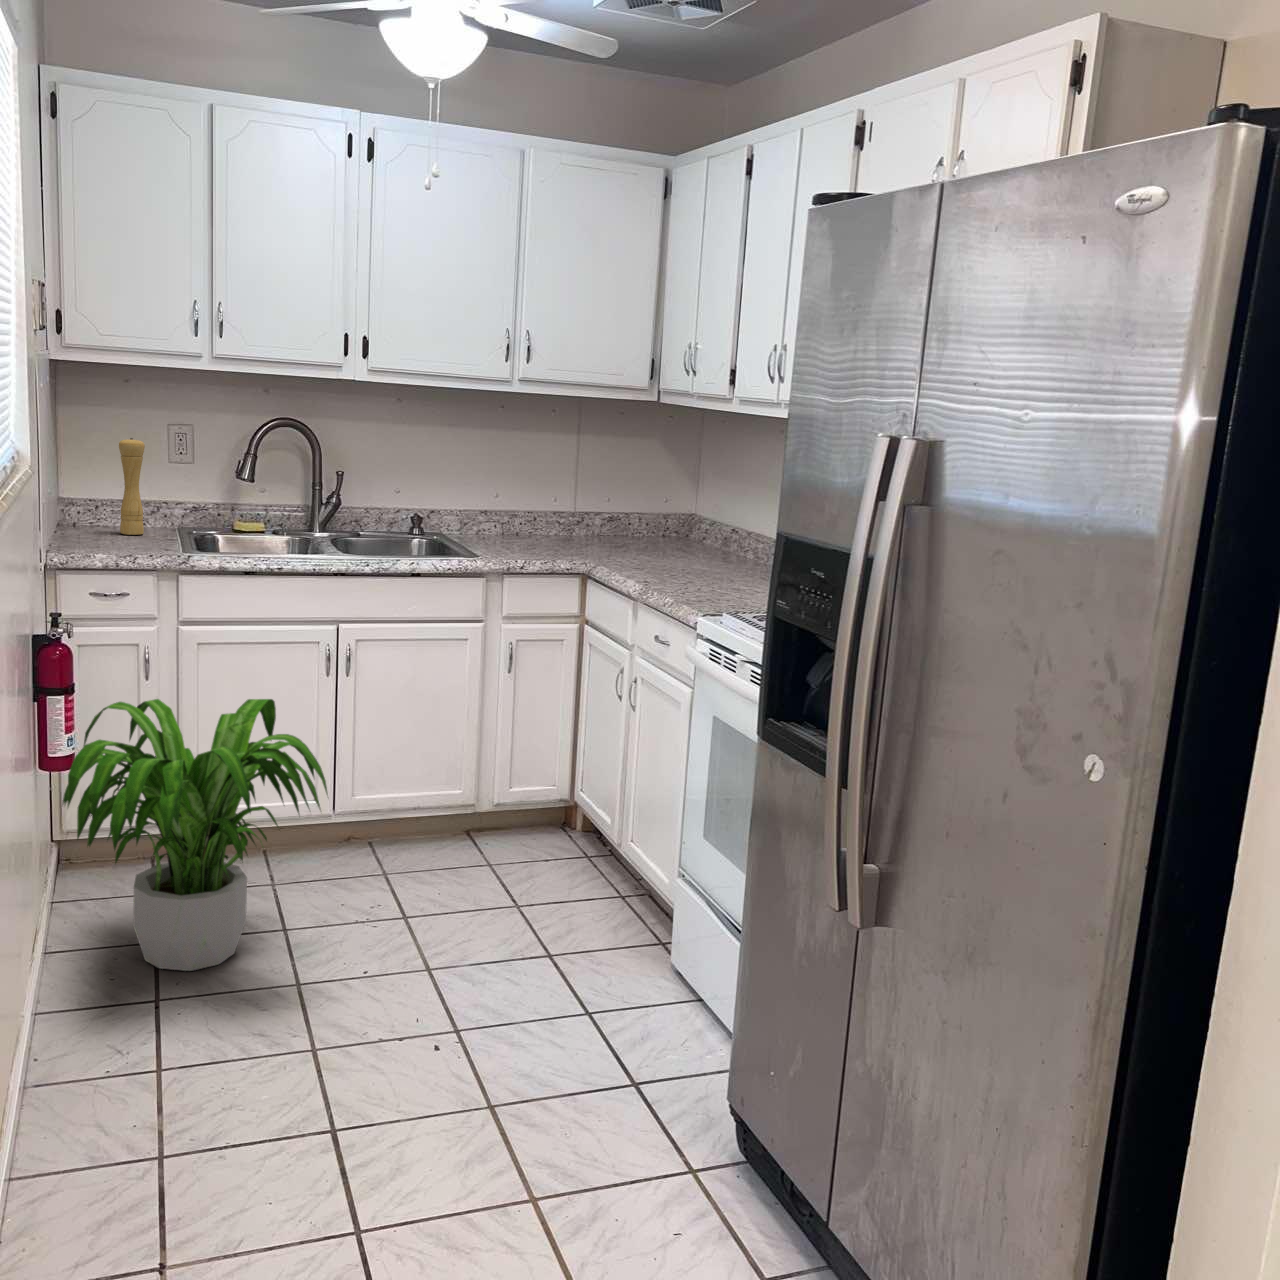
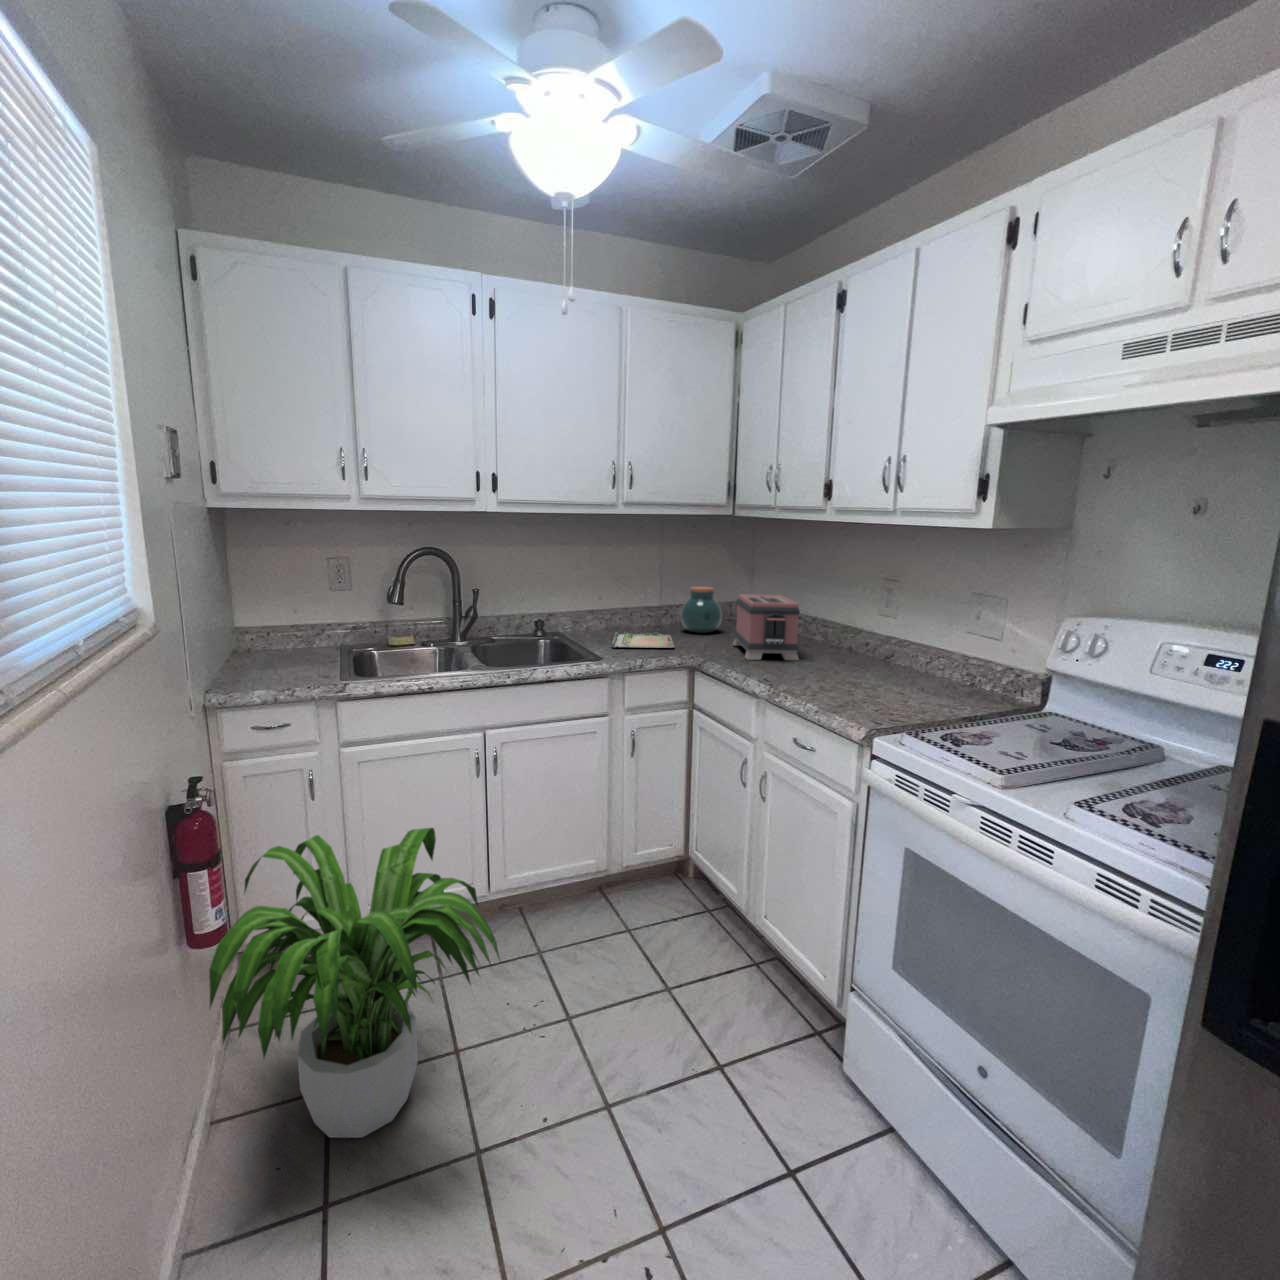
pepper mill: present [119,438,145,535] -> none [283,572,310,656]
jar: none [598,488,649,546] -> present [681,587,722,633]
toaster: none [647,495,711,572] -> present [733,594,800,660]
tray: none [498,534,578,554] -> present [612,629,675,648]

